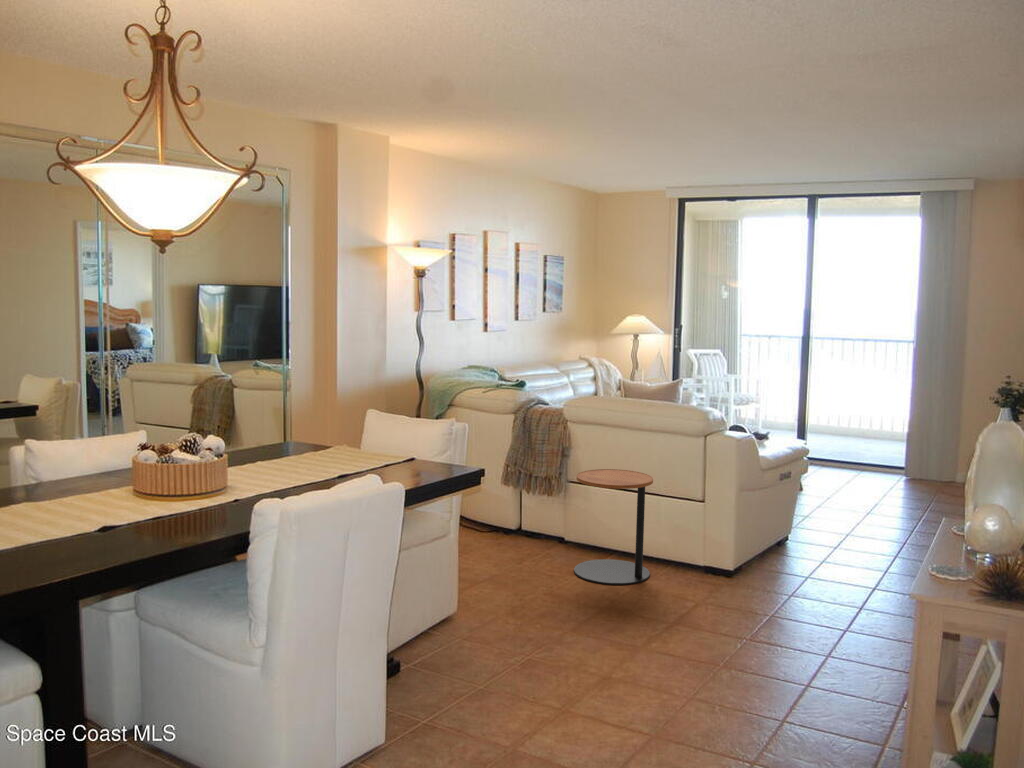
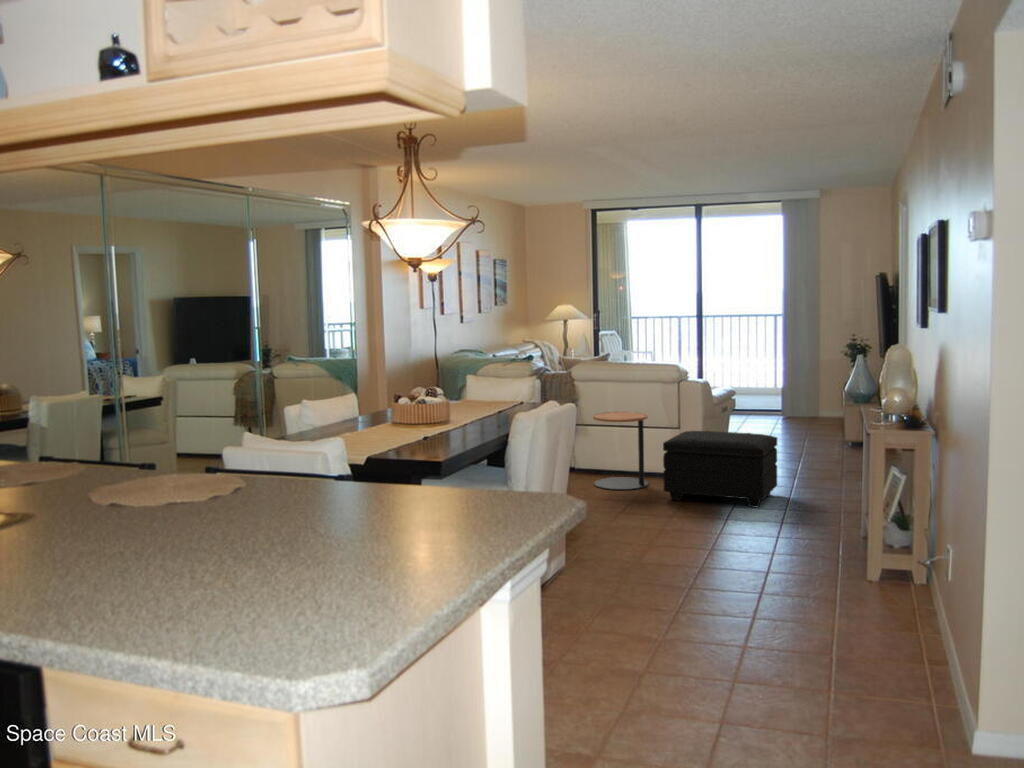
footstool: none [650,510,833,647] -> present [663,431,777,507]

